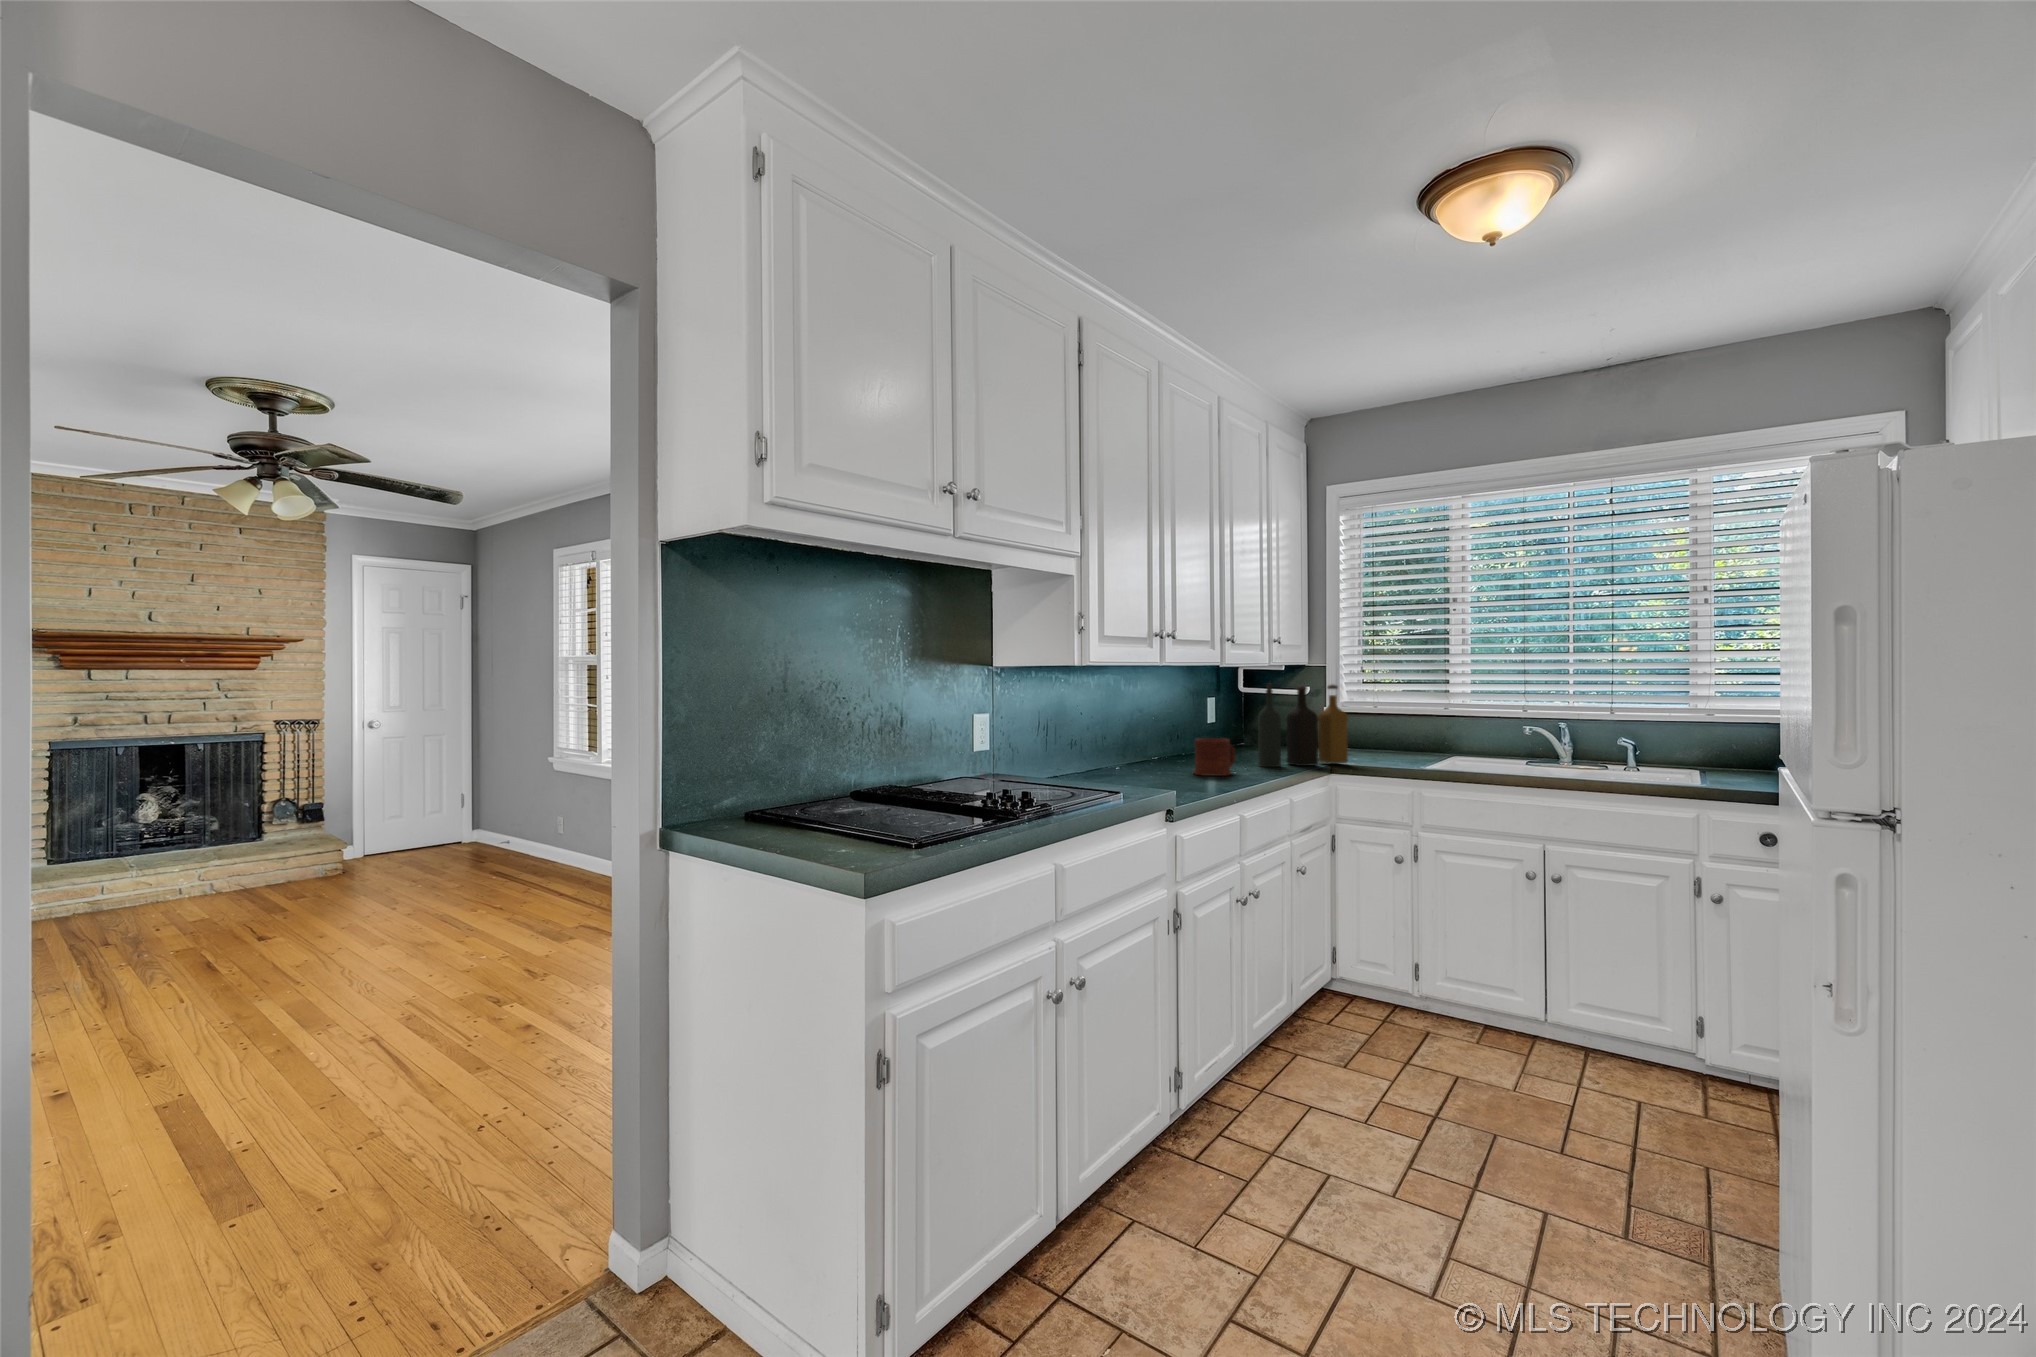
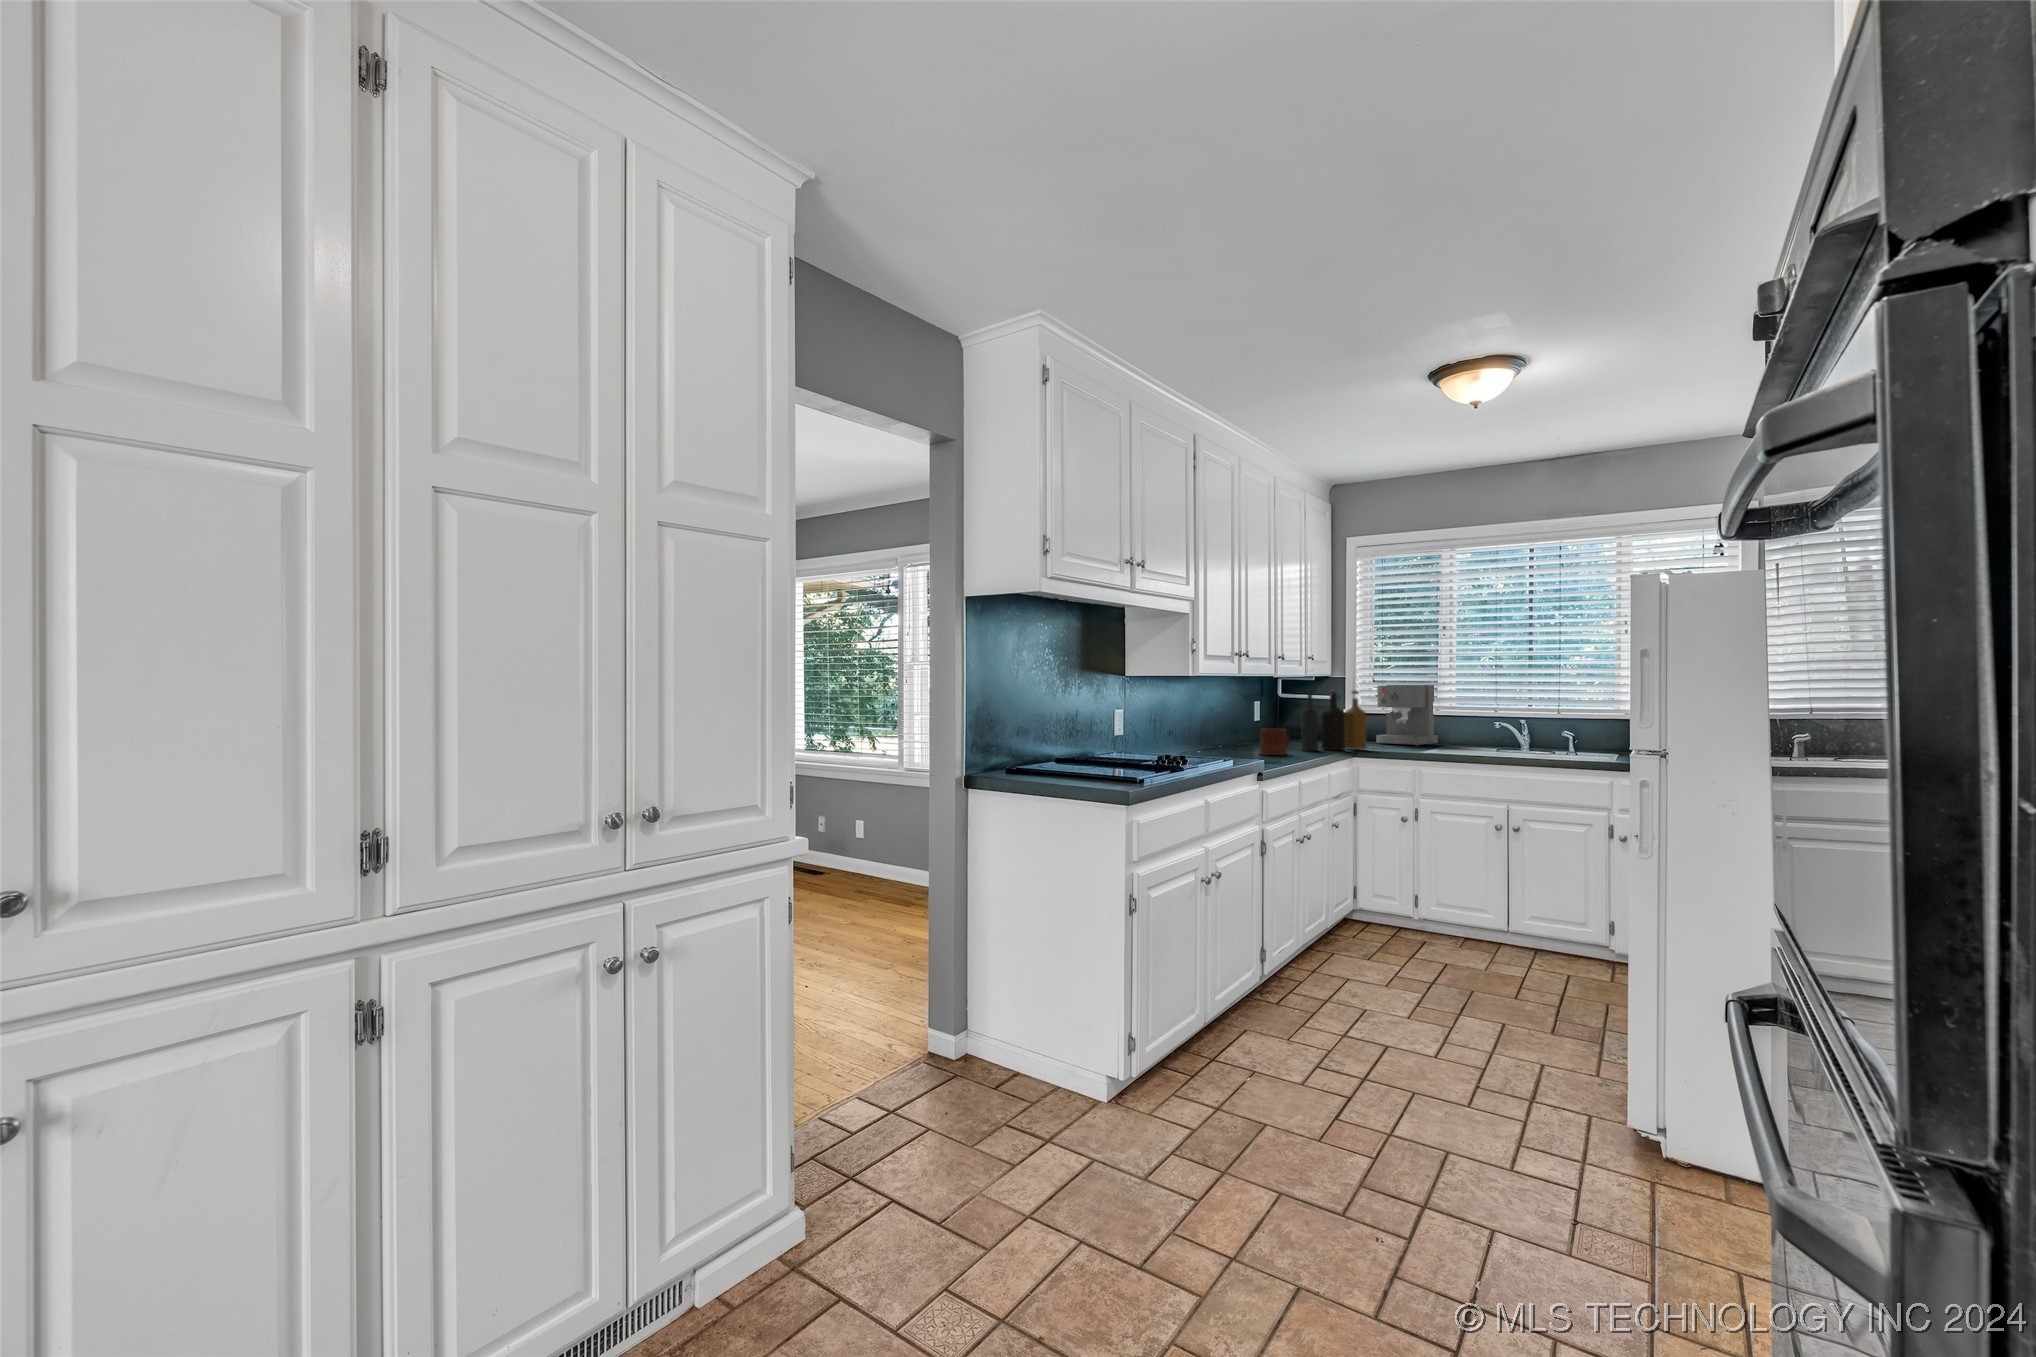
coffee maker: none [1366,676,1447,757] -> present [1376,685,1438,746]

